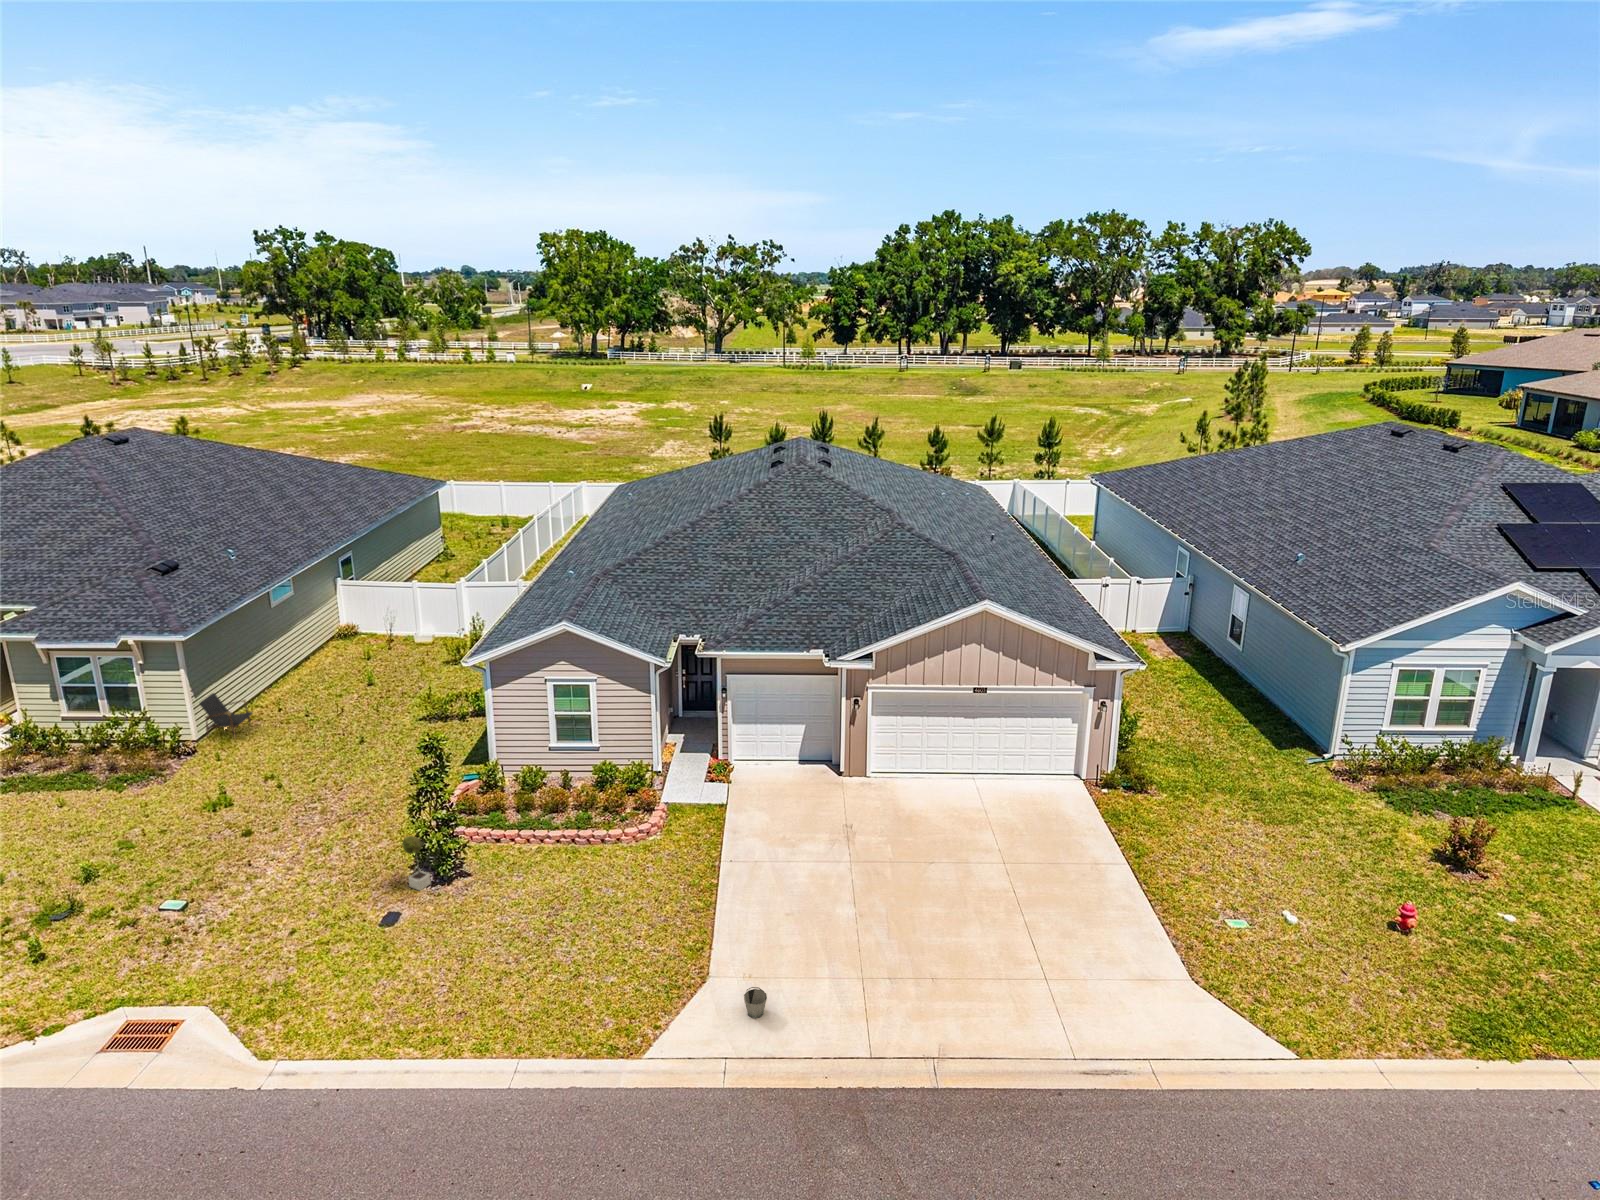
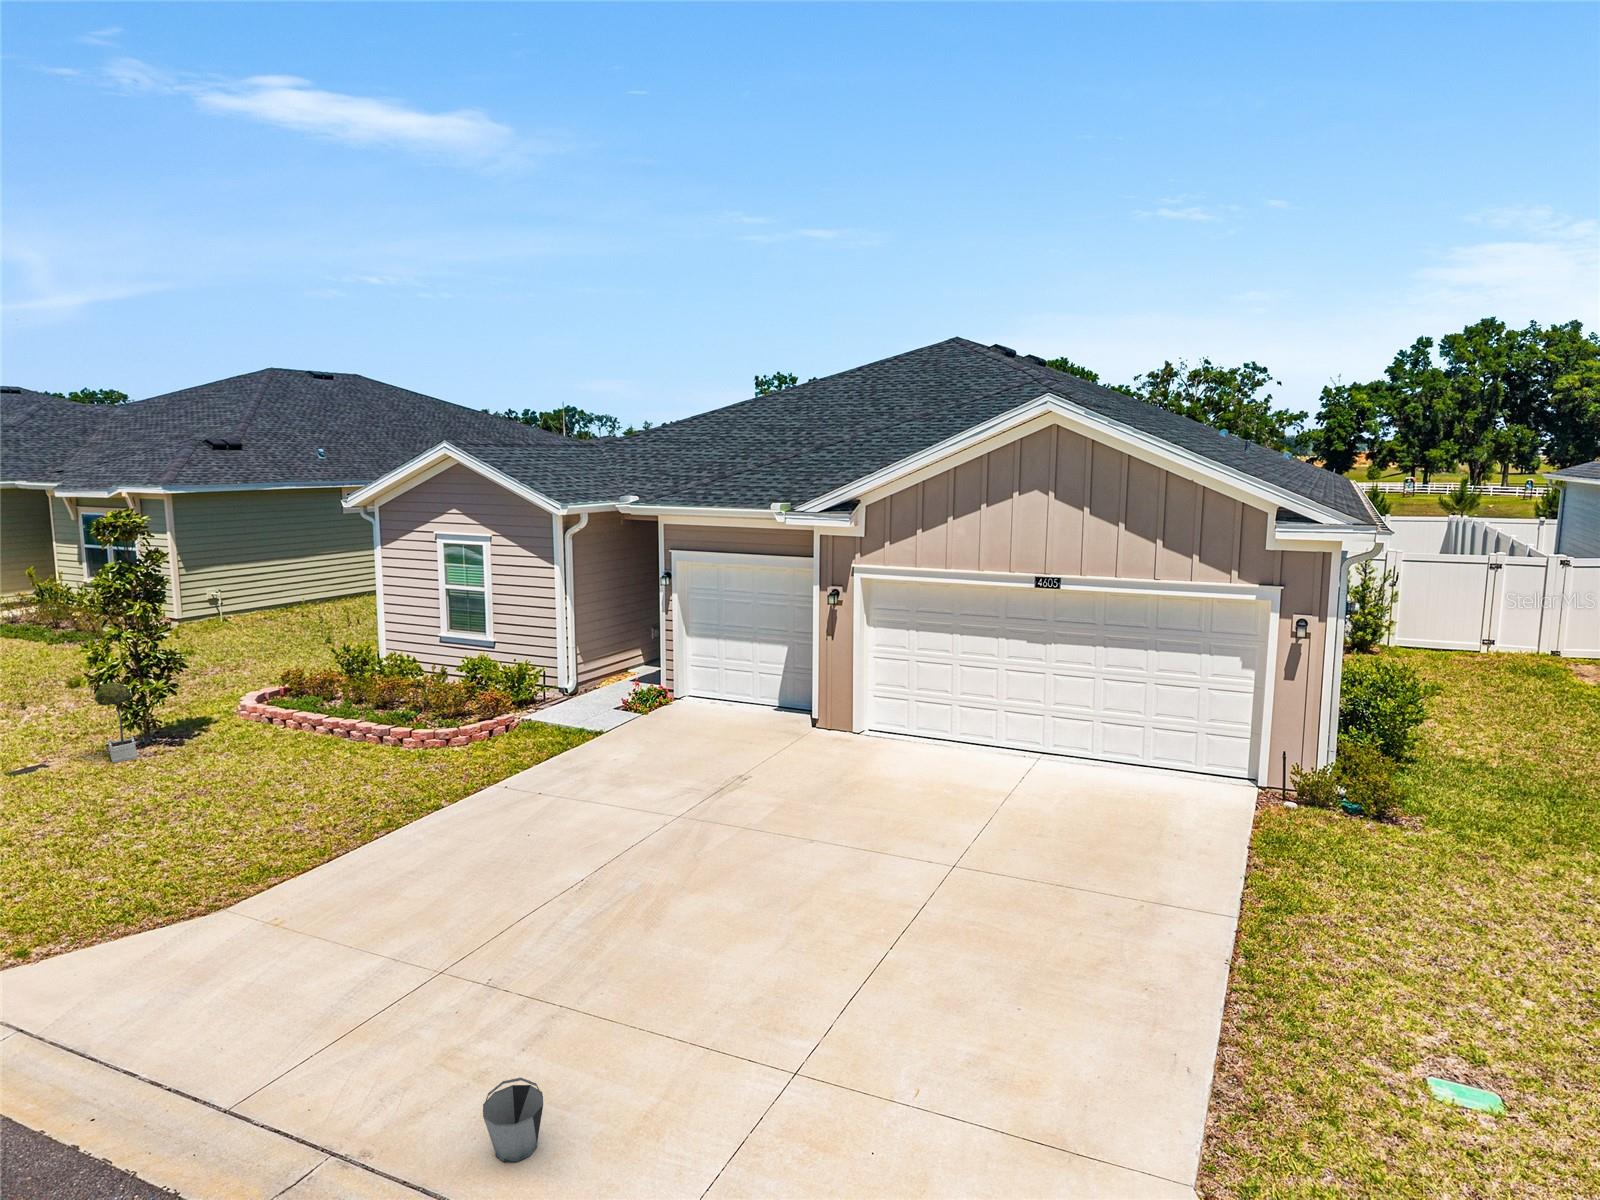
lounge chair: present [199,693,253,738] -> none [191,573,251,622]
bucket: present [744,987,767,1018] -> present [483,1078,543,1162]

